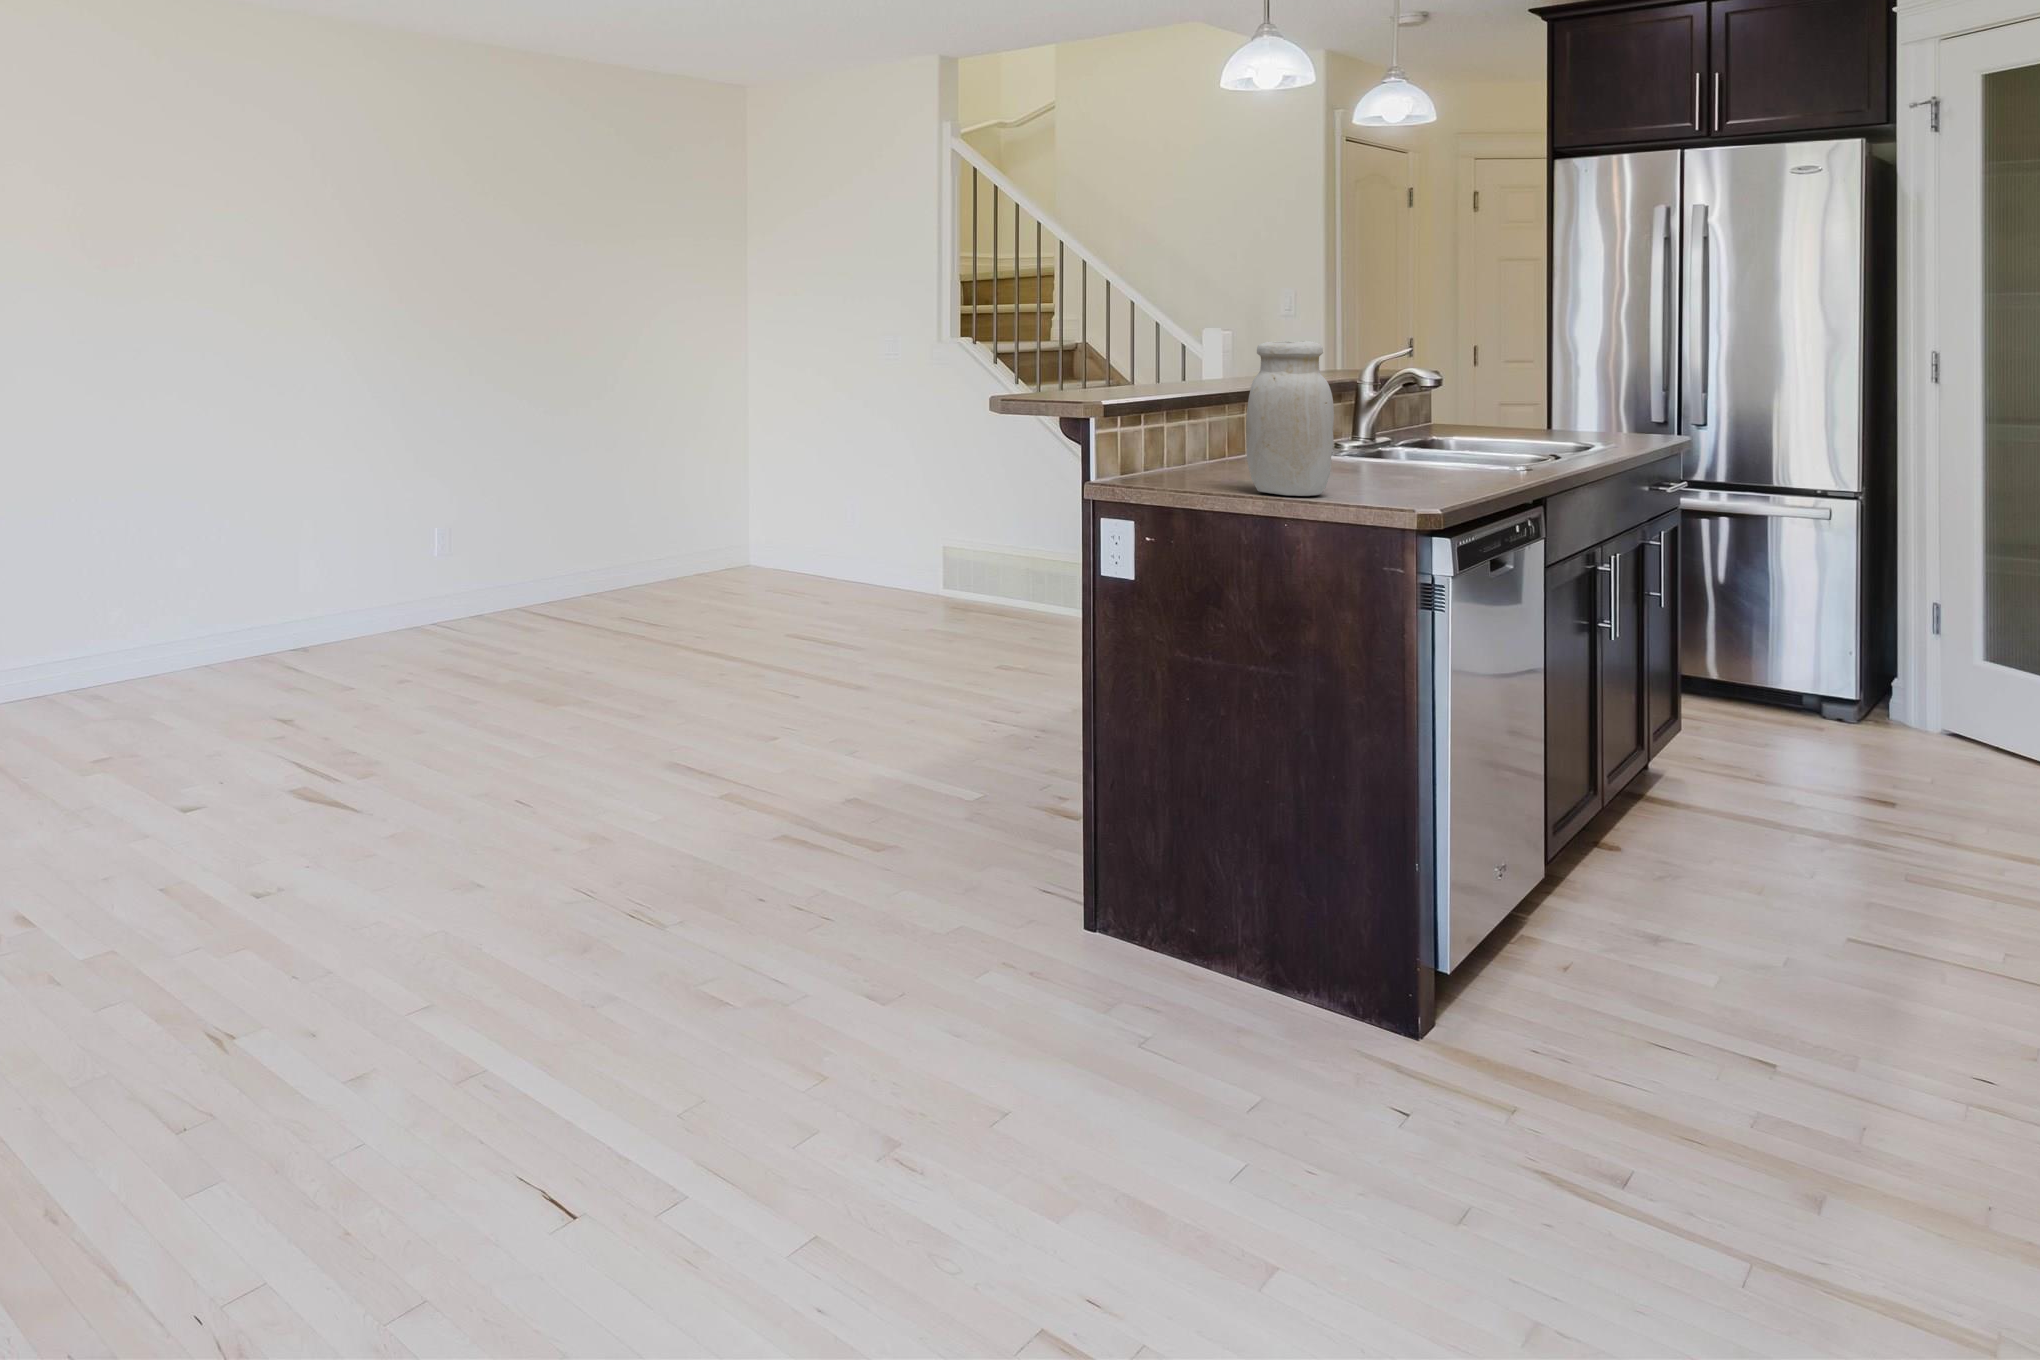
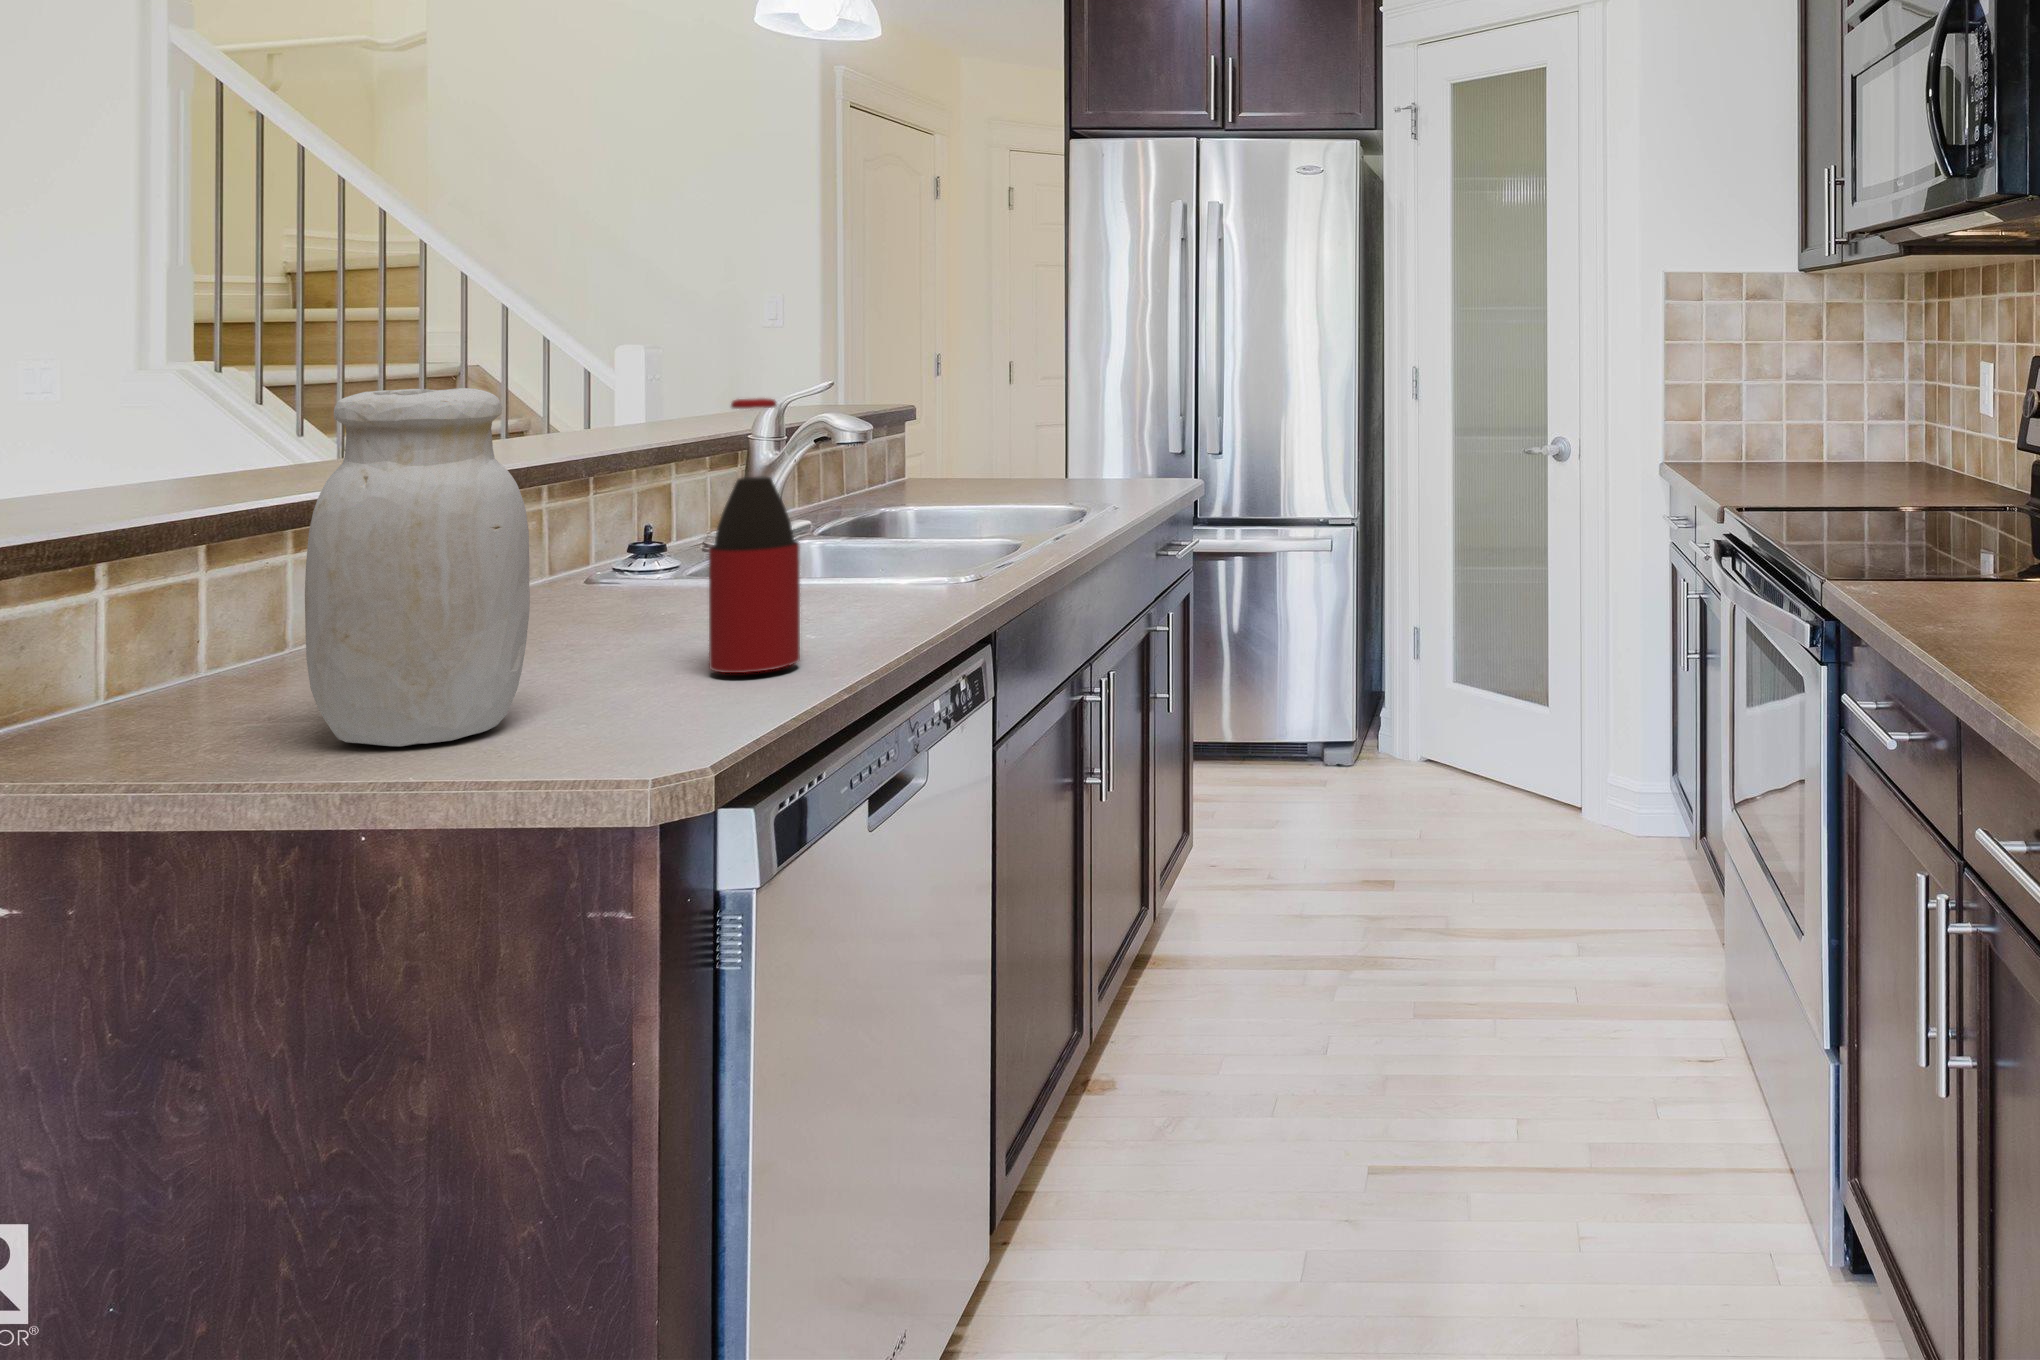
bottle: none [1401,350,1448,493] -> present [709,398,800,673]

